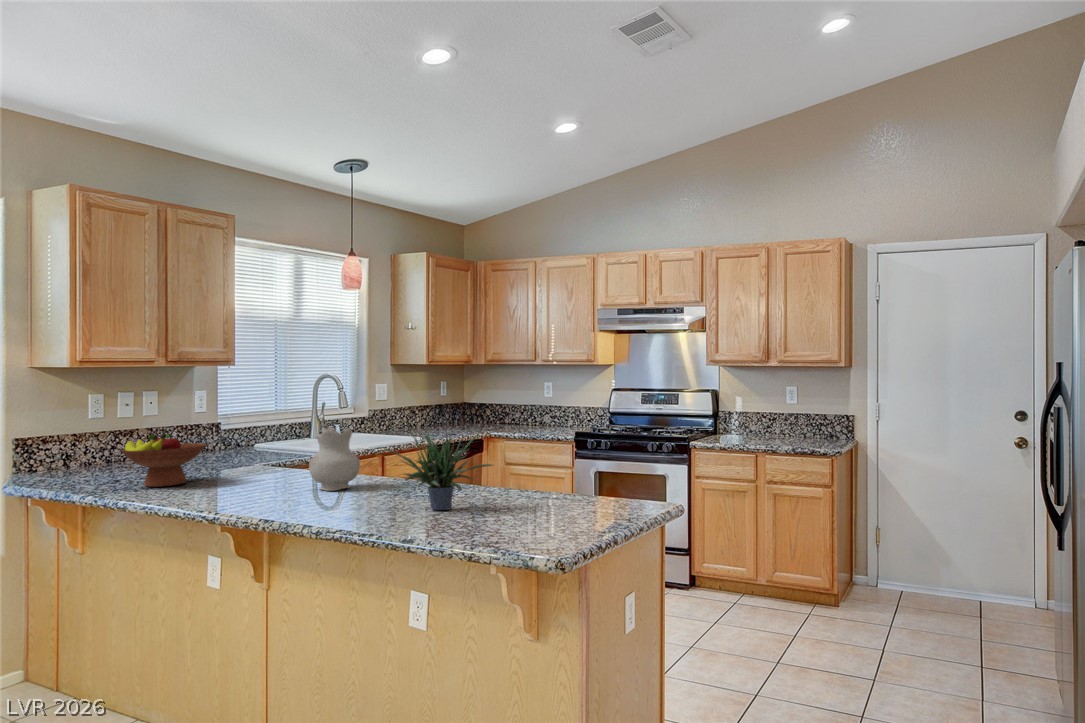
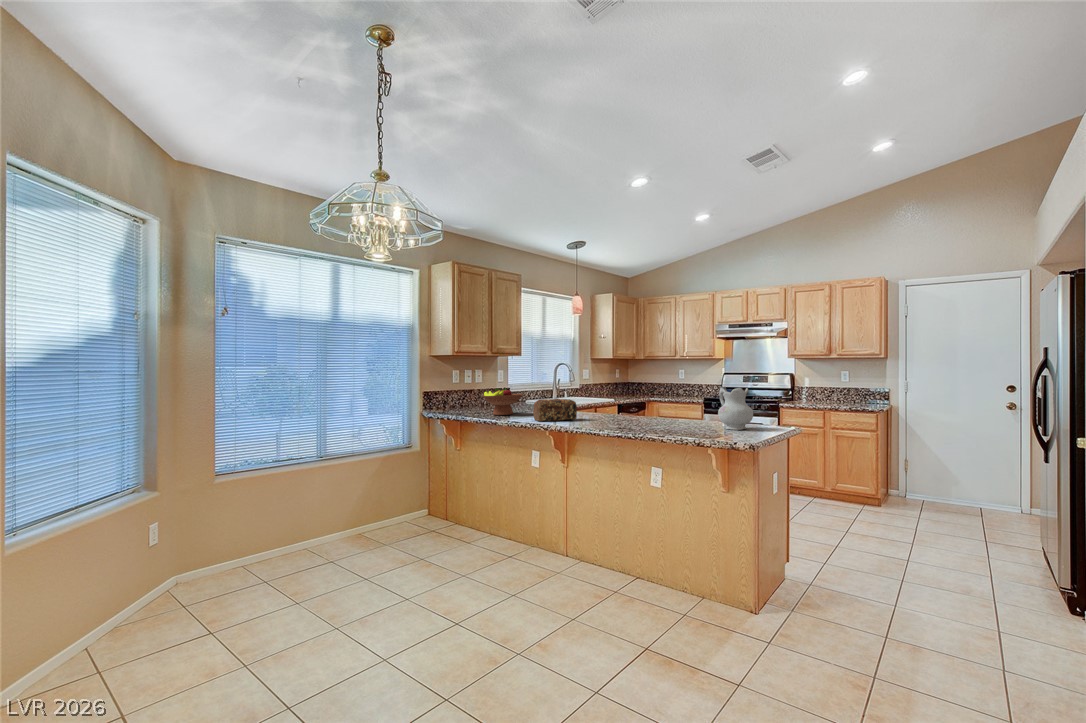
potted plant: present [384,423,492,510] -> none [632,375,692,426]
ceramic pitcher: present [309,425,360,491] -> present [718,387,753,430]
bread loaf: none [208,457,292,504] -> present [533,399,577,422]

